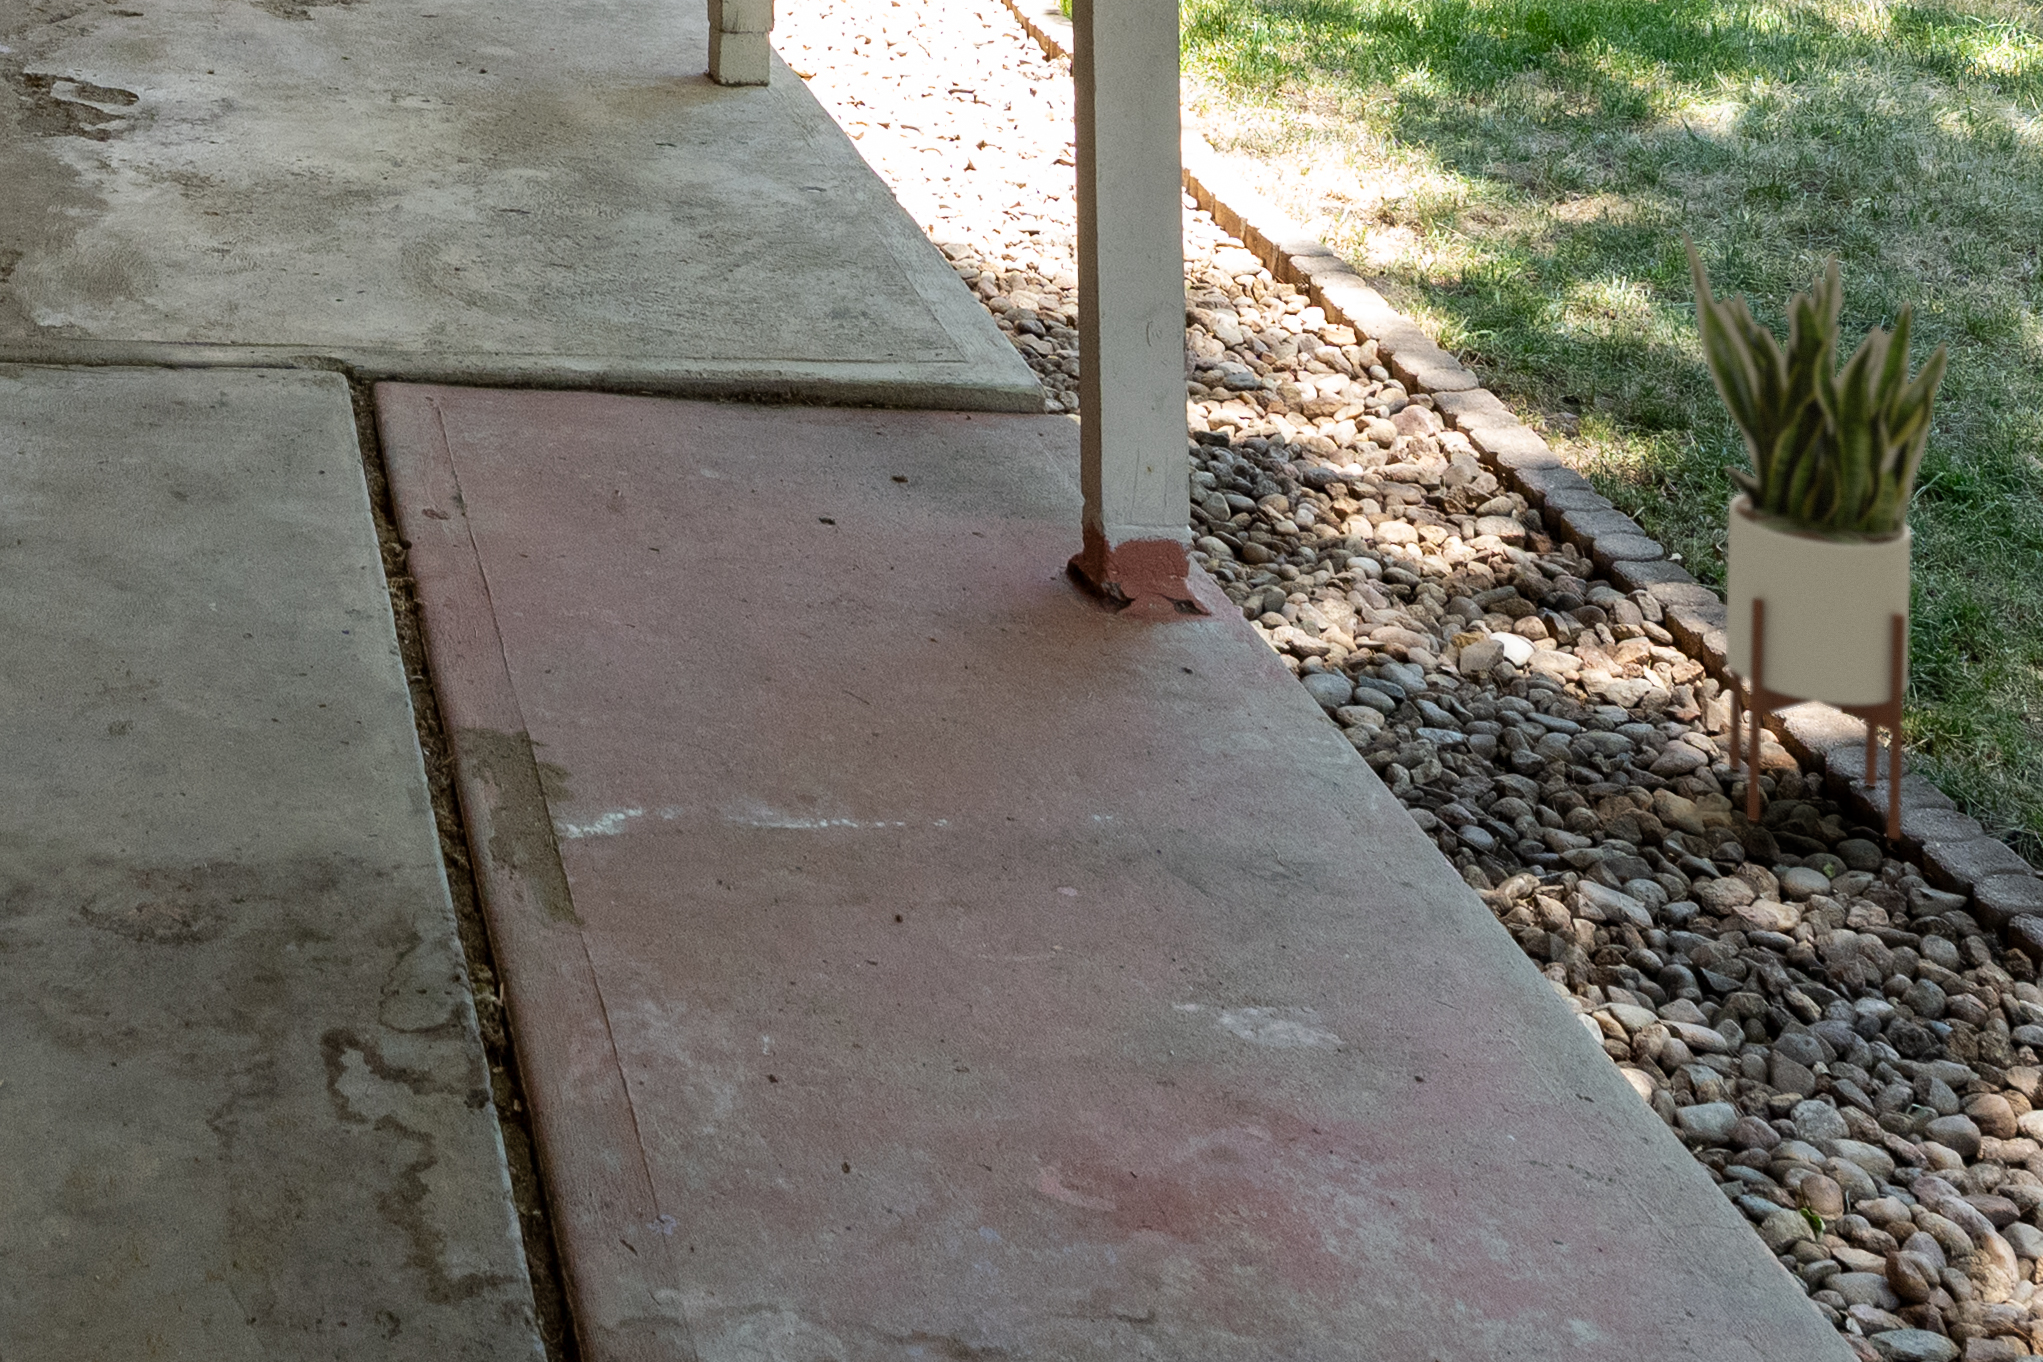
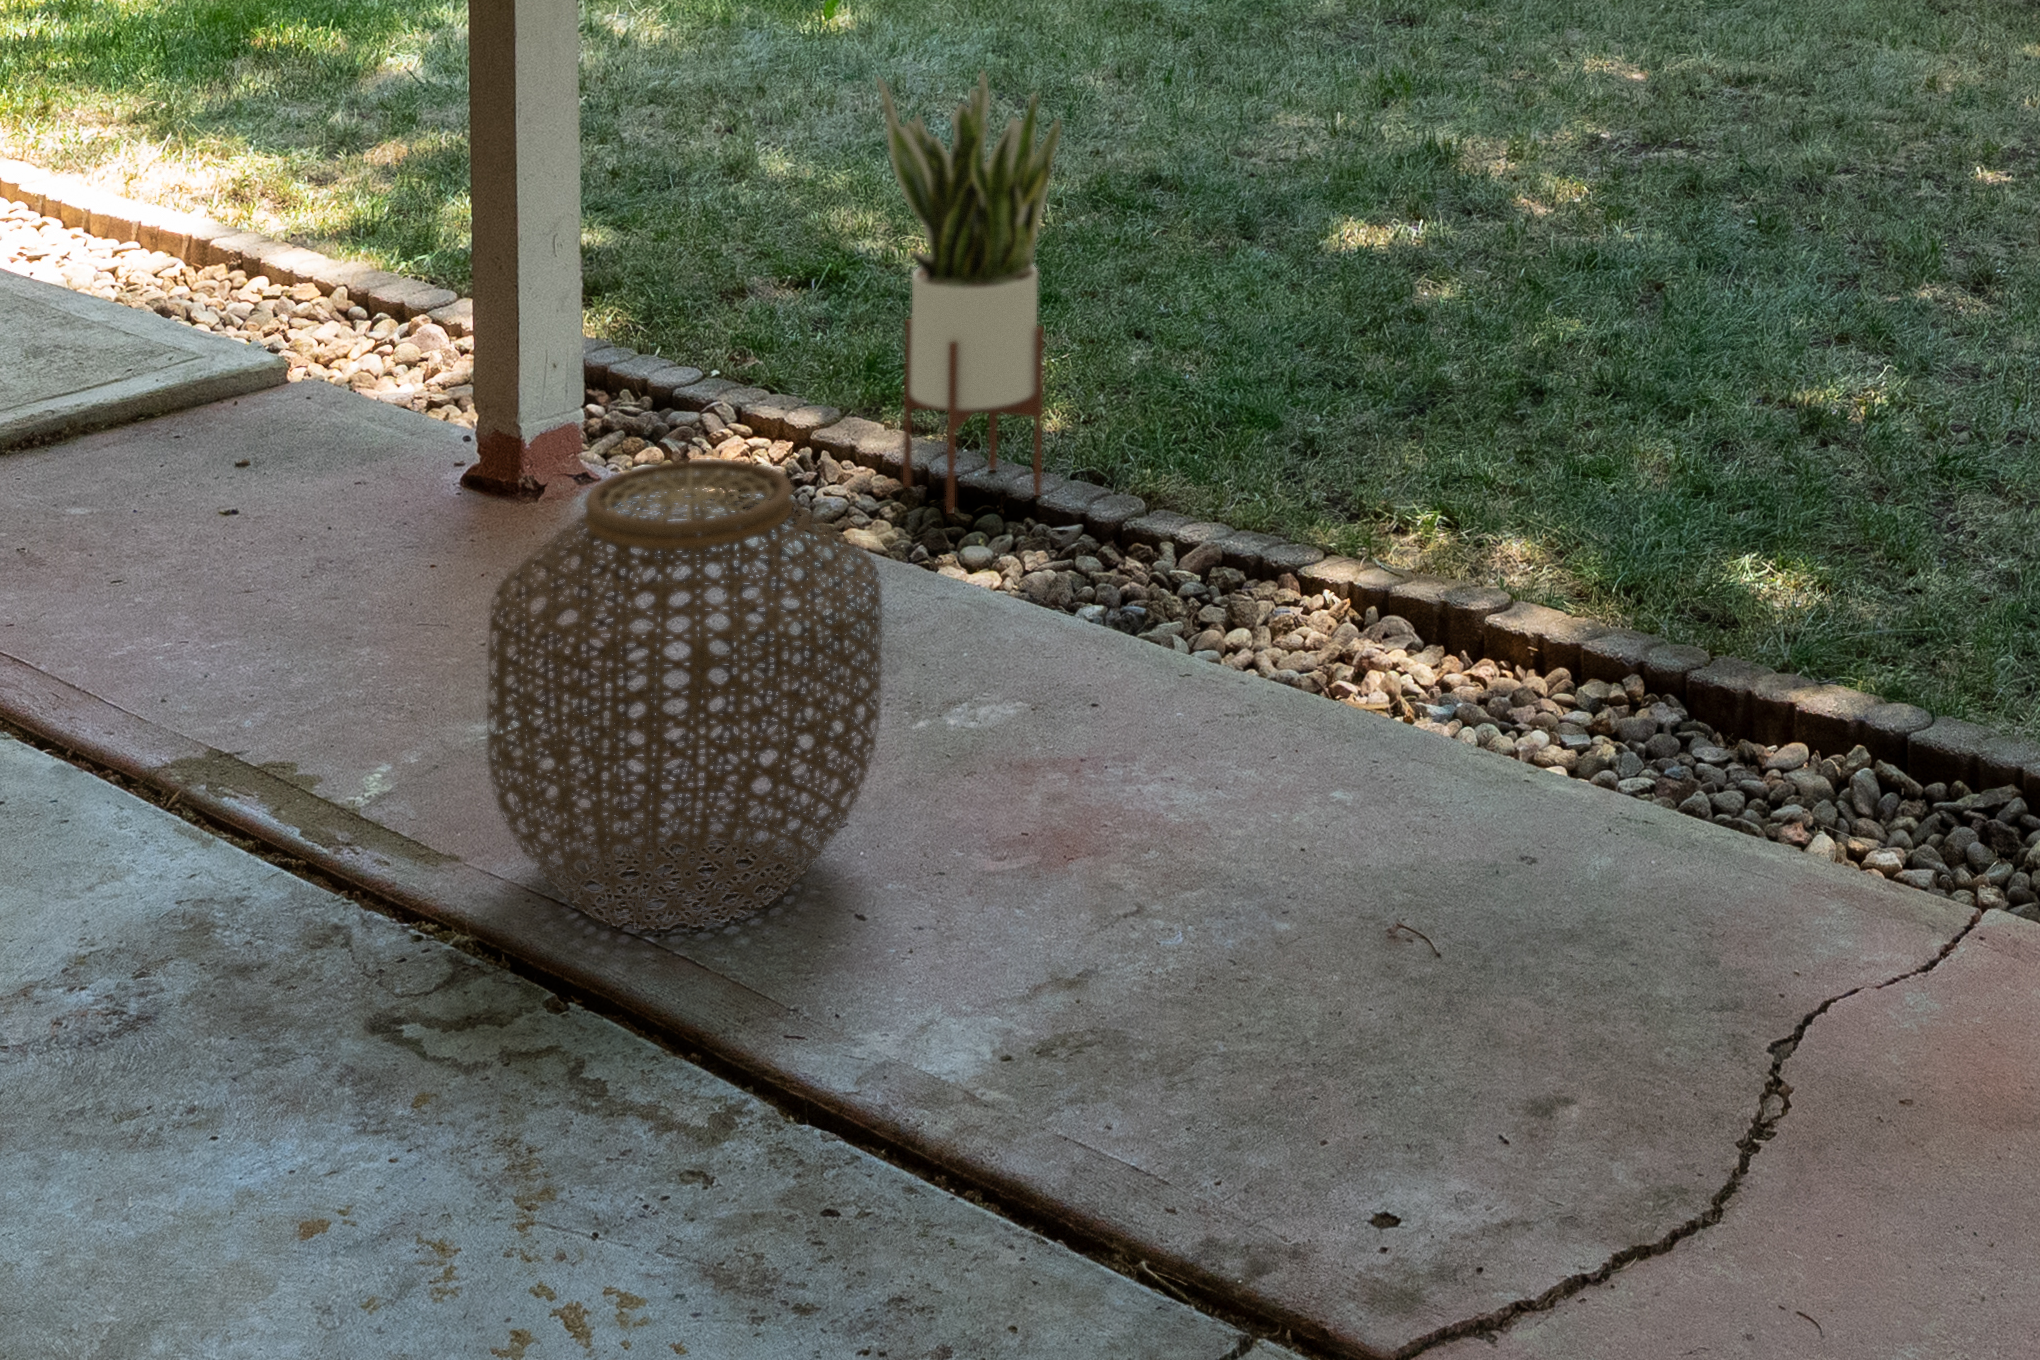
woven basket: none [737,613,1205,1181] -> present [487,459,882,930]

